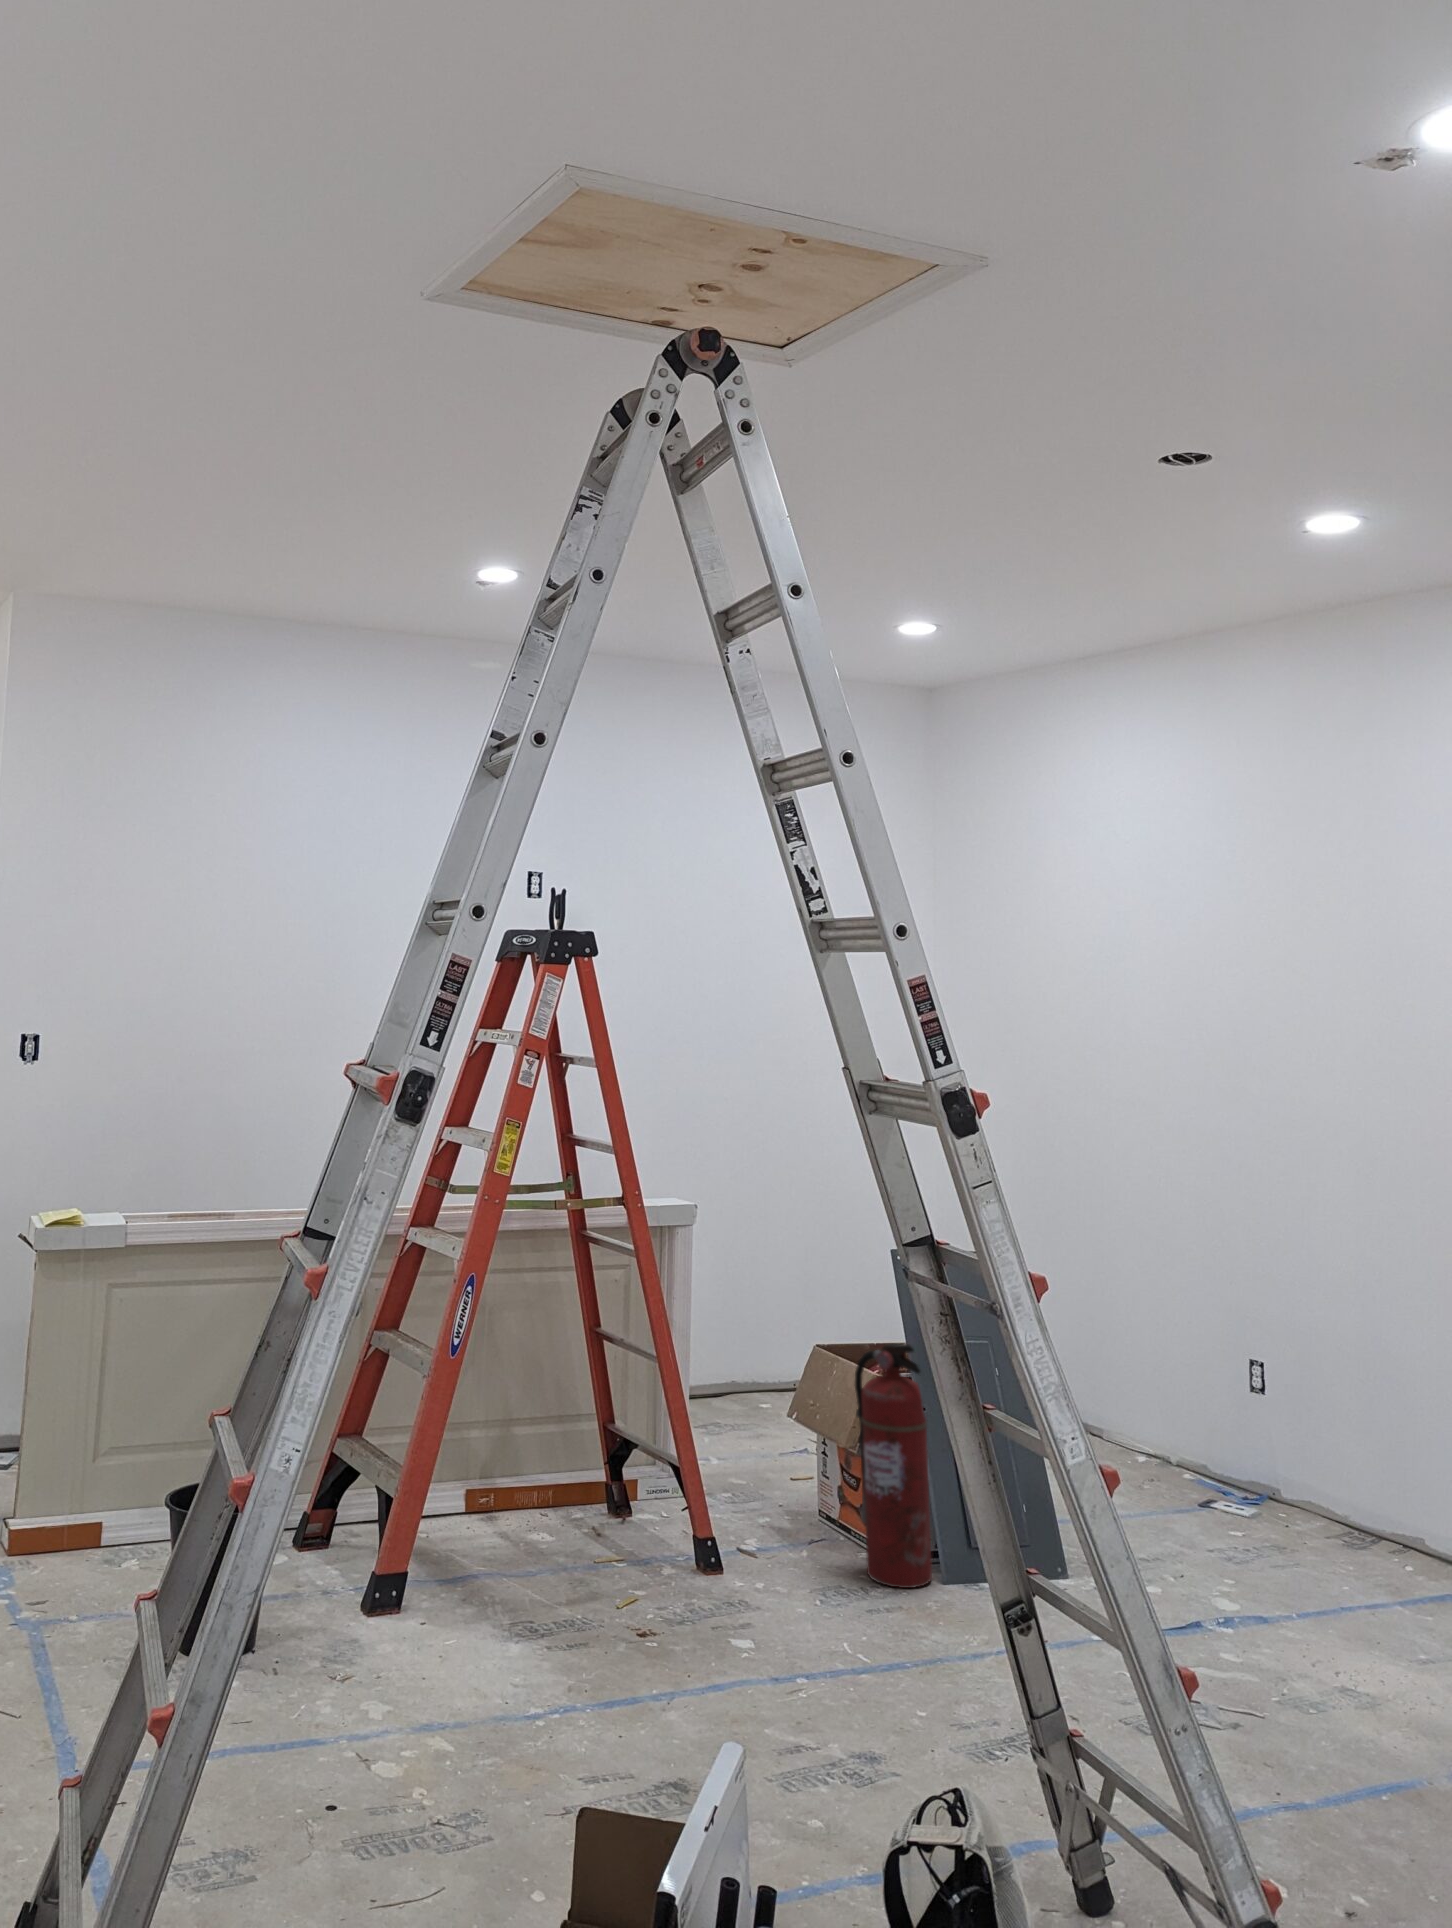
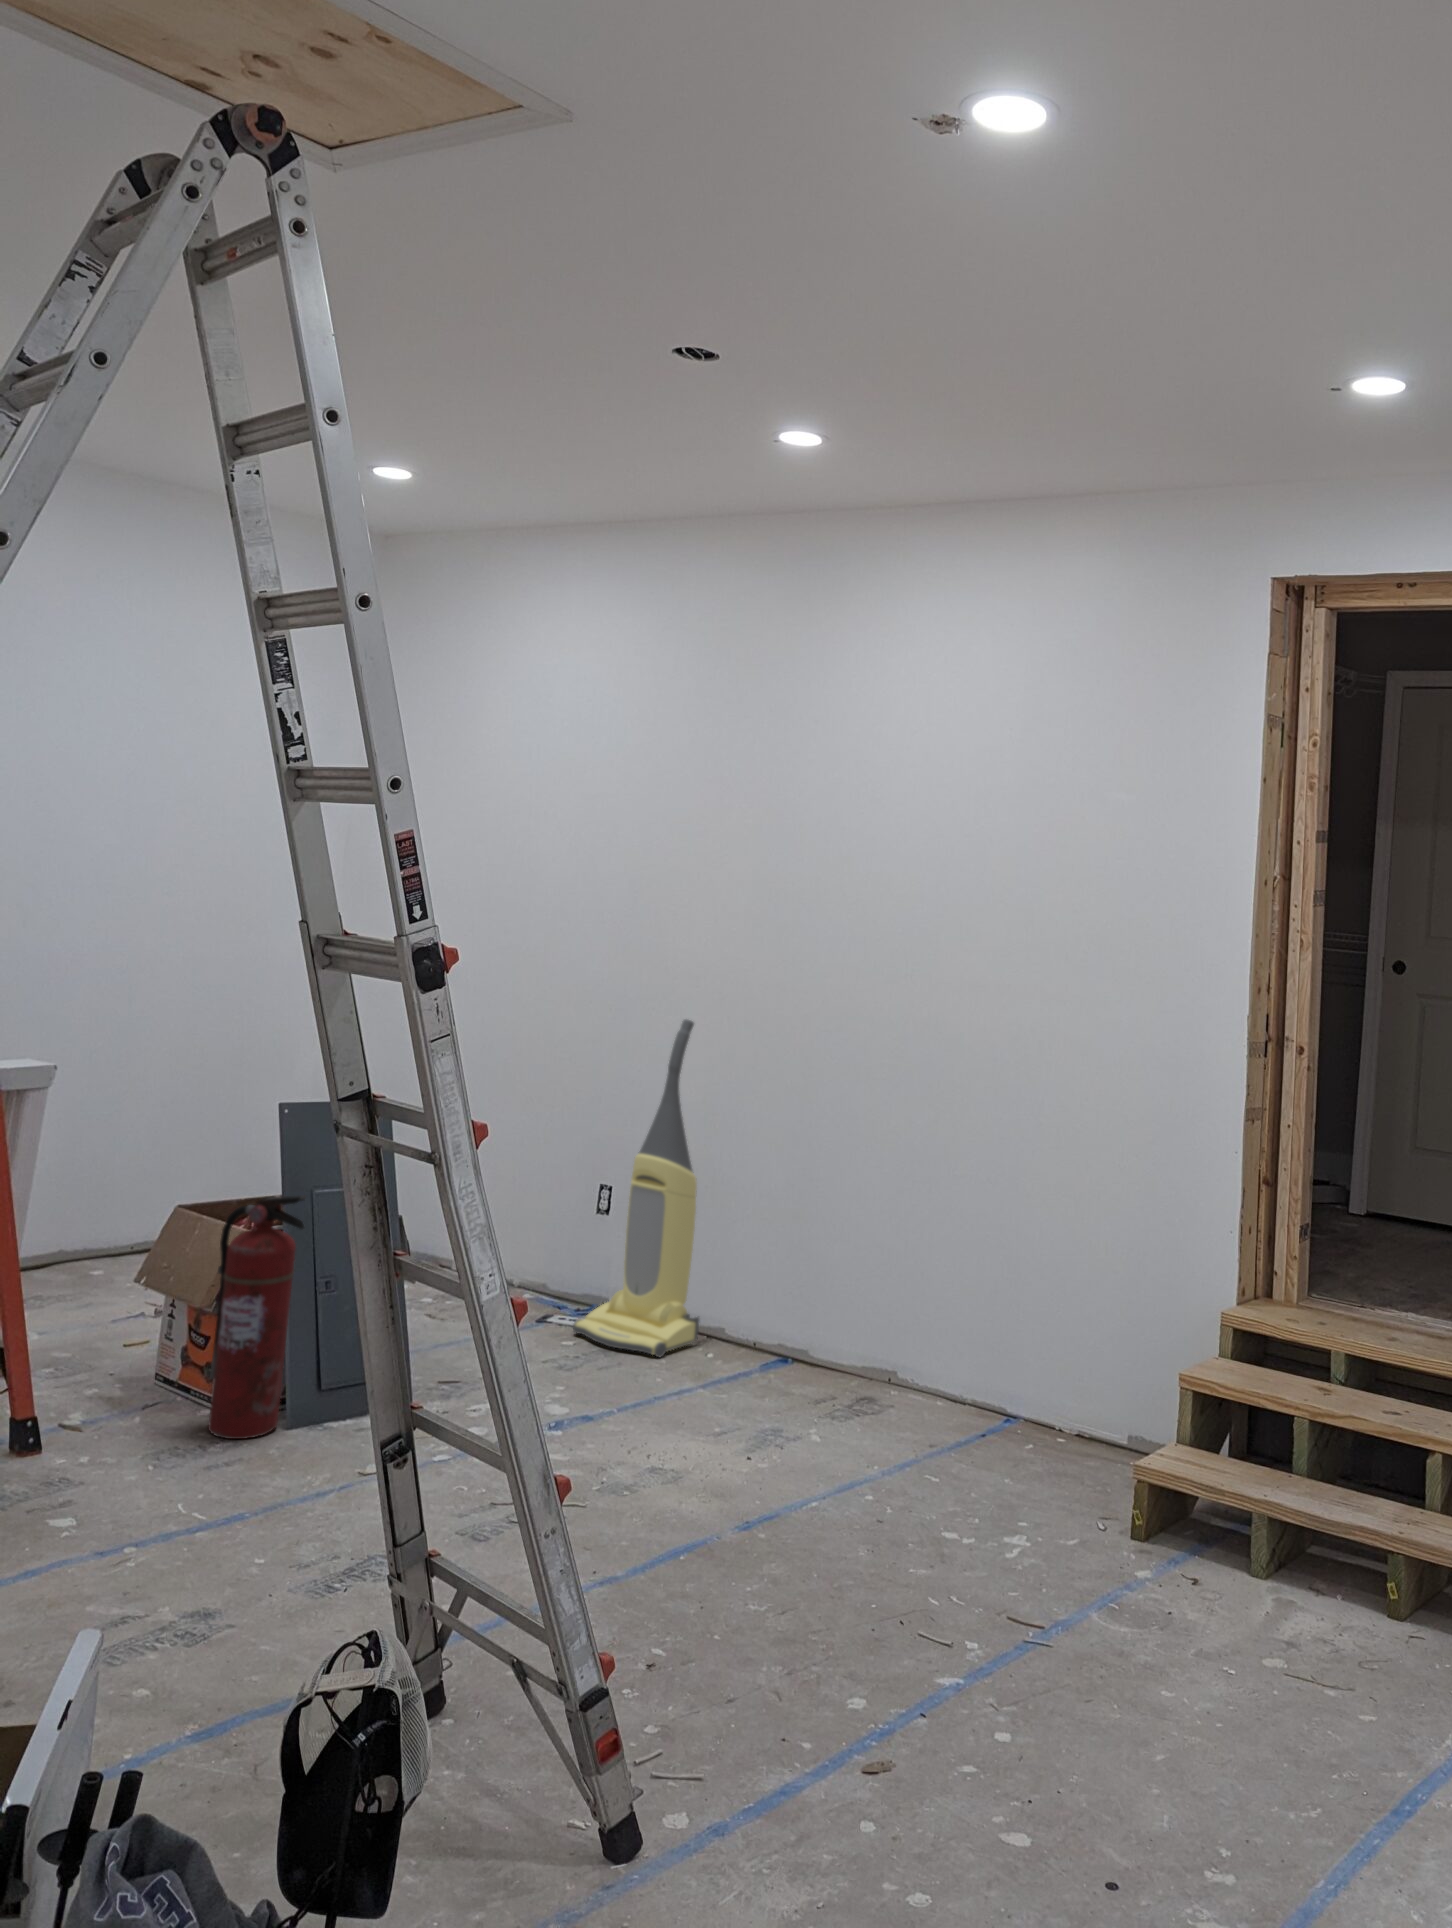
vacuum cleaner: none [1240,1172,1394,1563] -> present [573,1019,699,1357]

